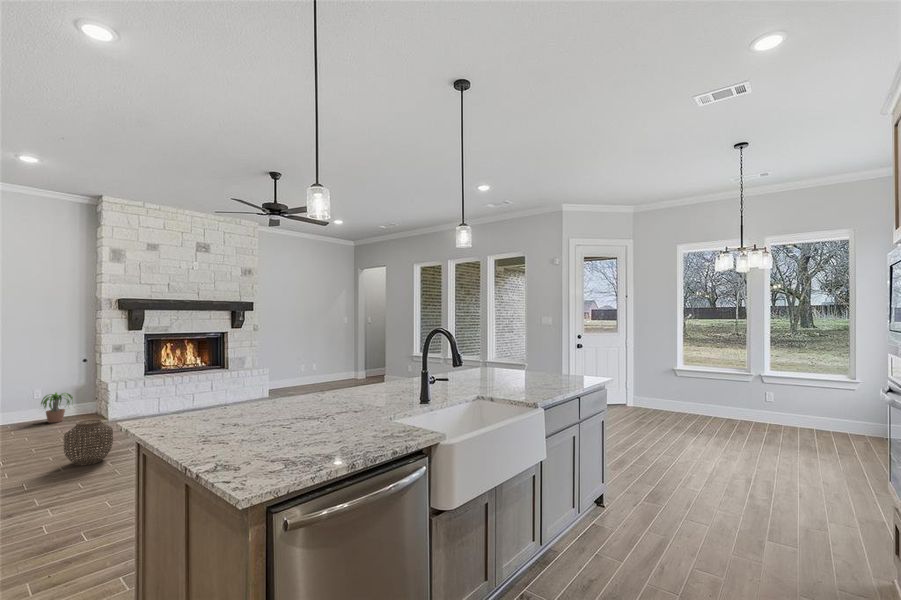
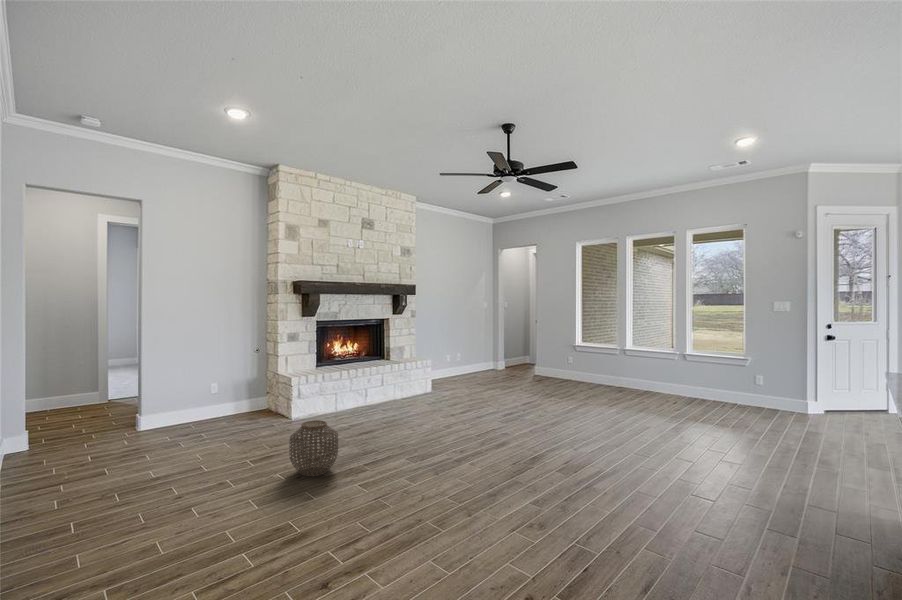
potted plant: present [41,393,73,423] -> none [217,384,256,418]

